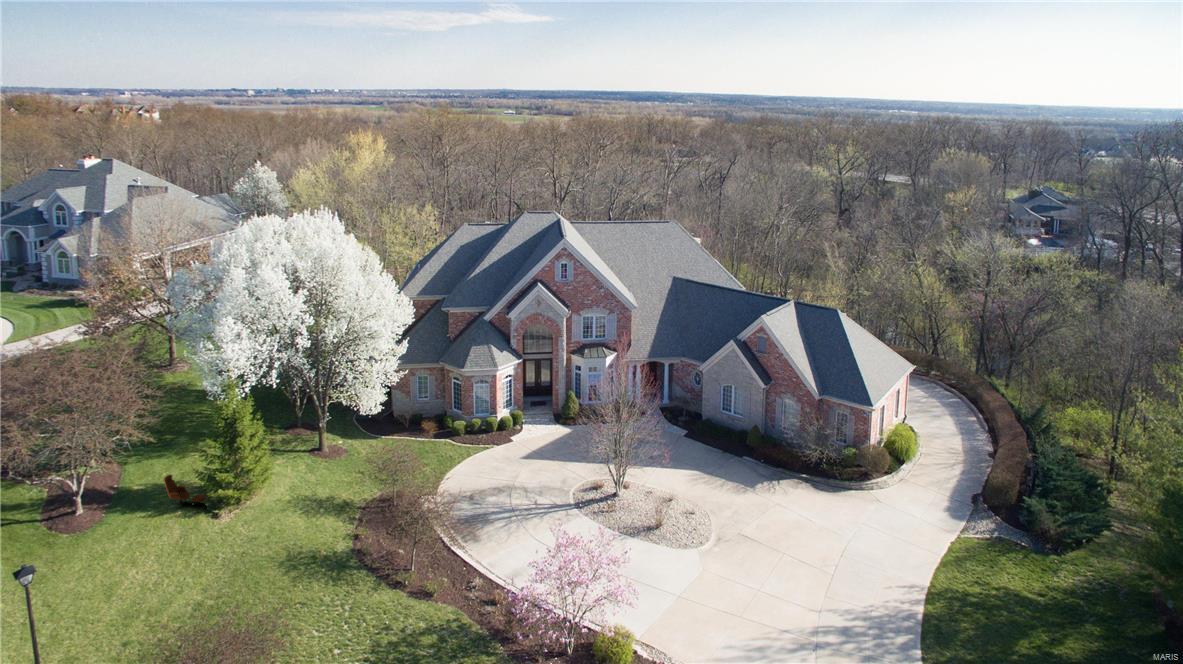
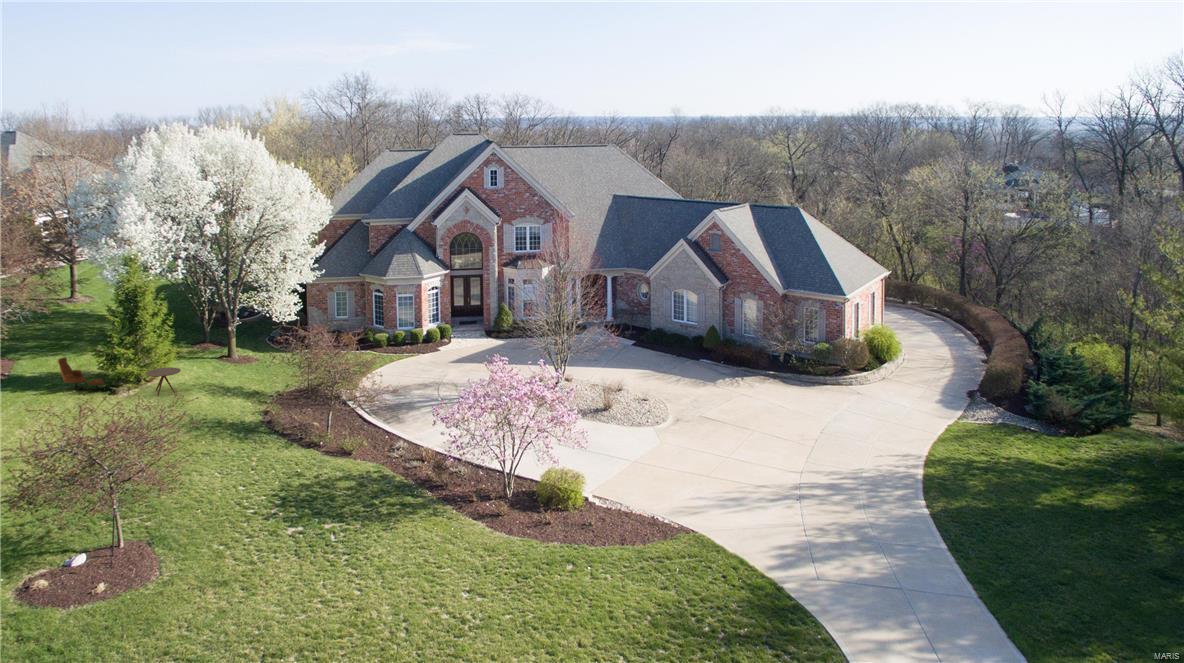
round table: none [244,484,276,514] -> present [146,367,181,395]

